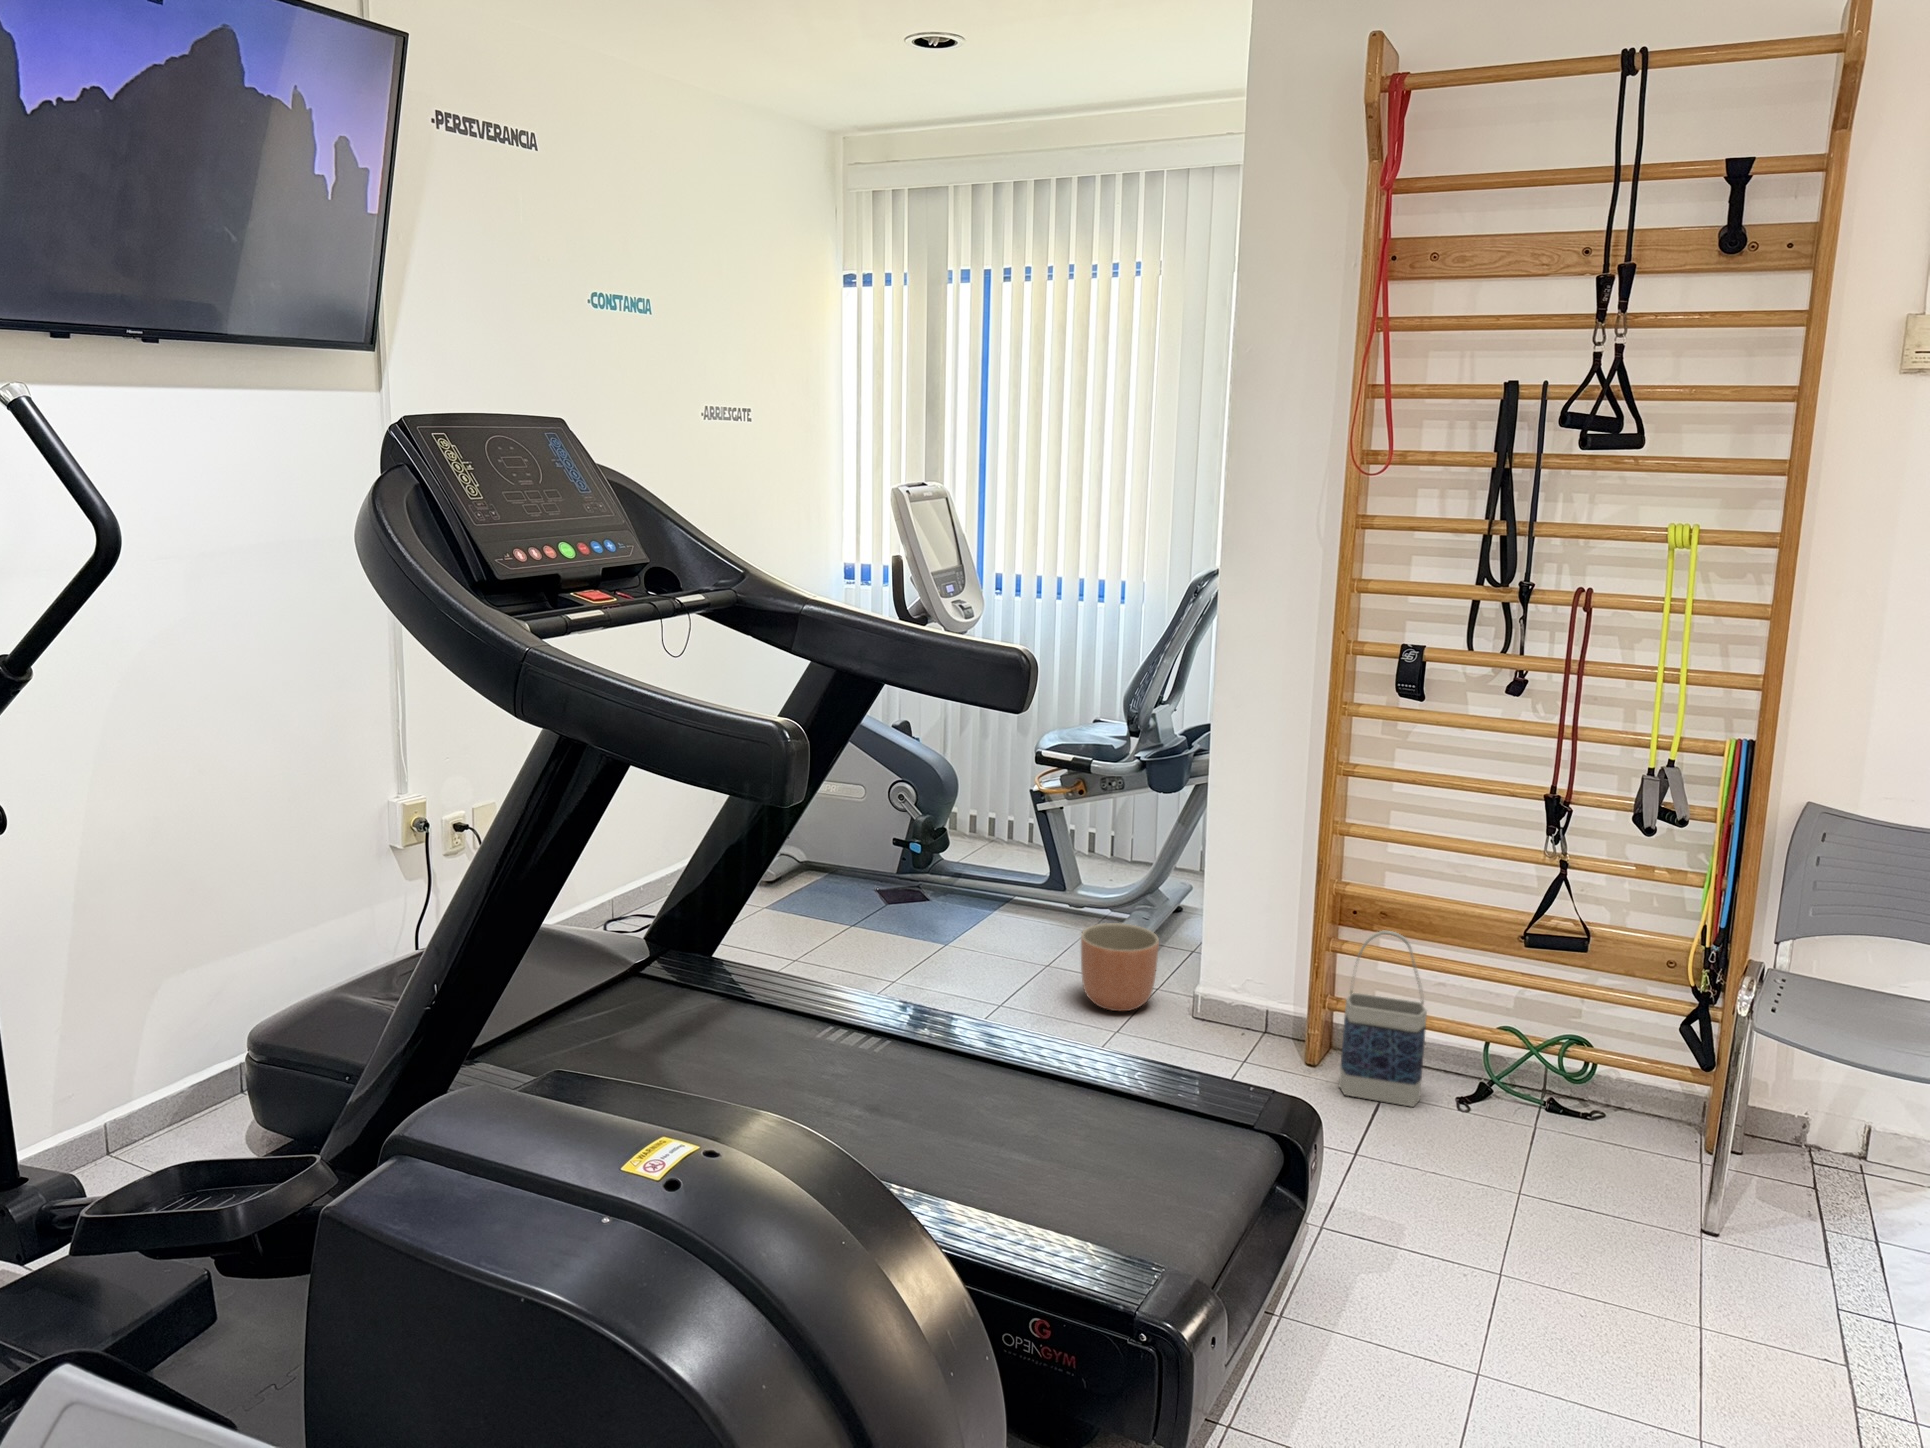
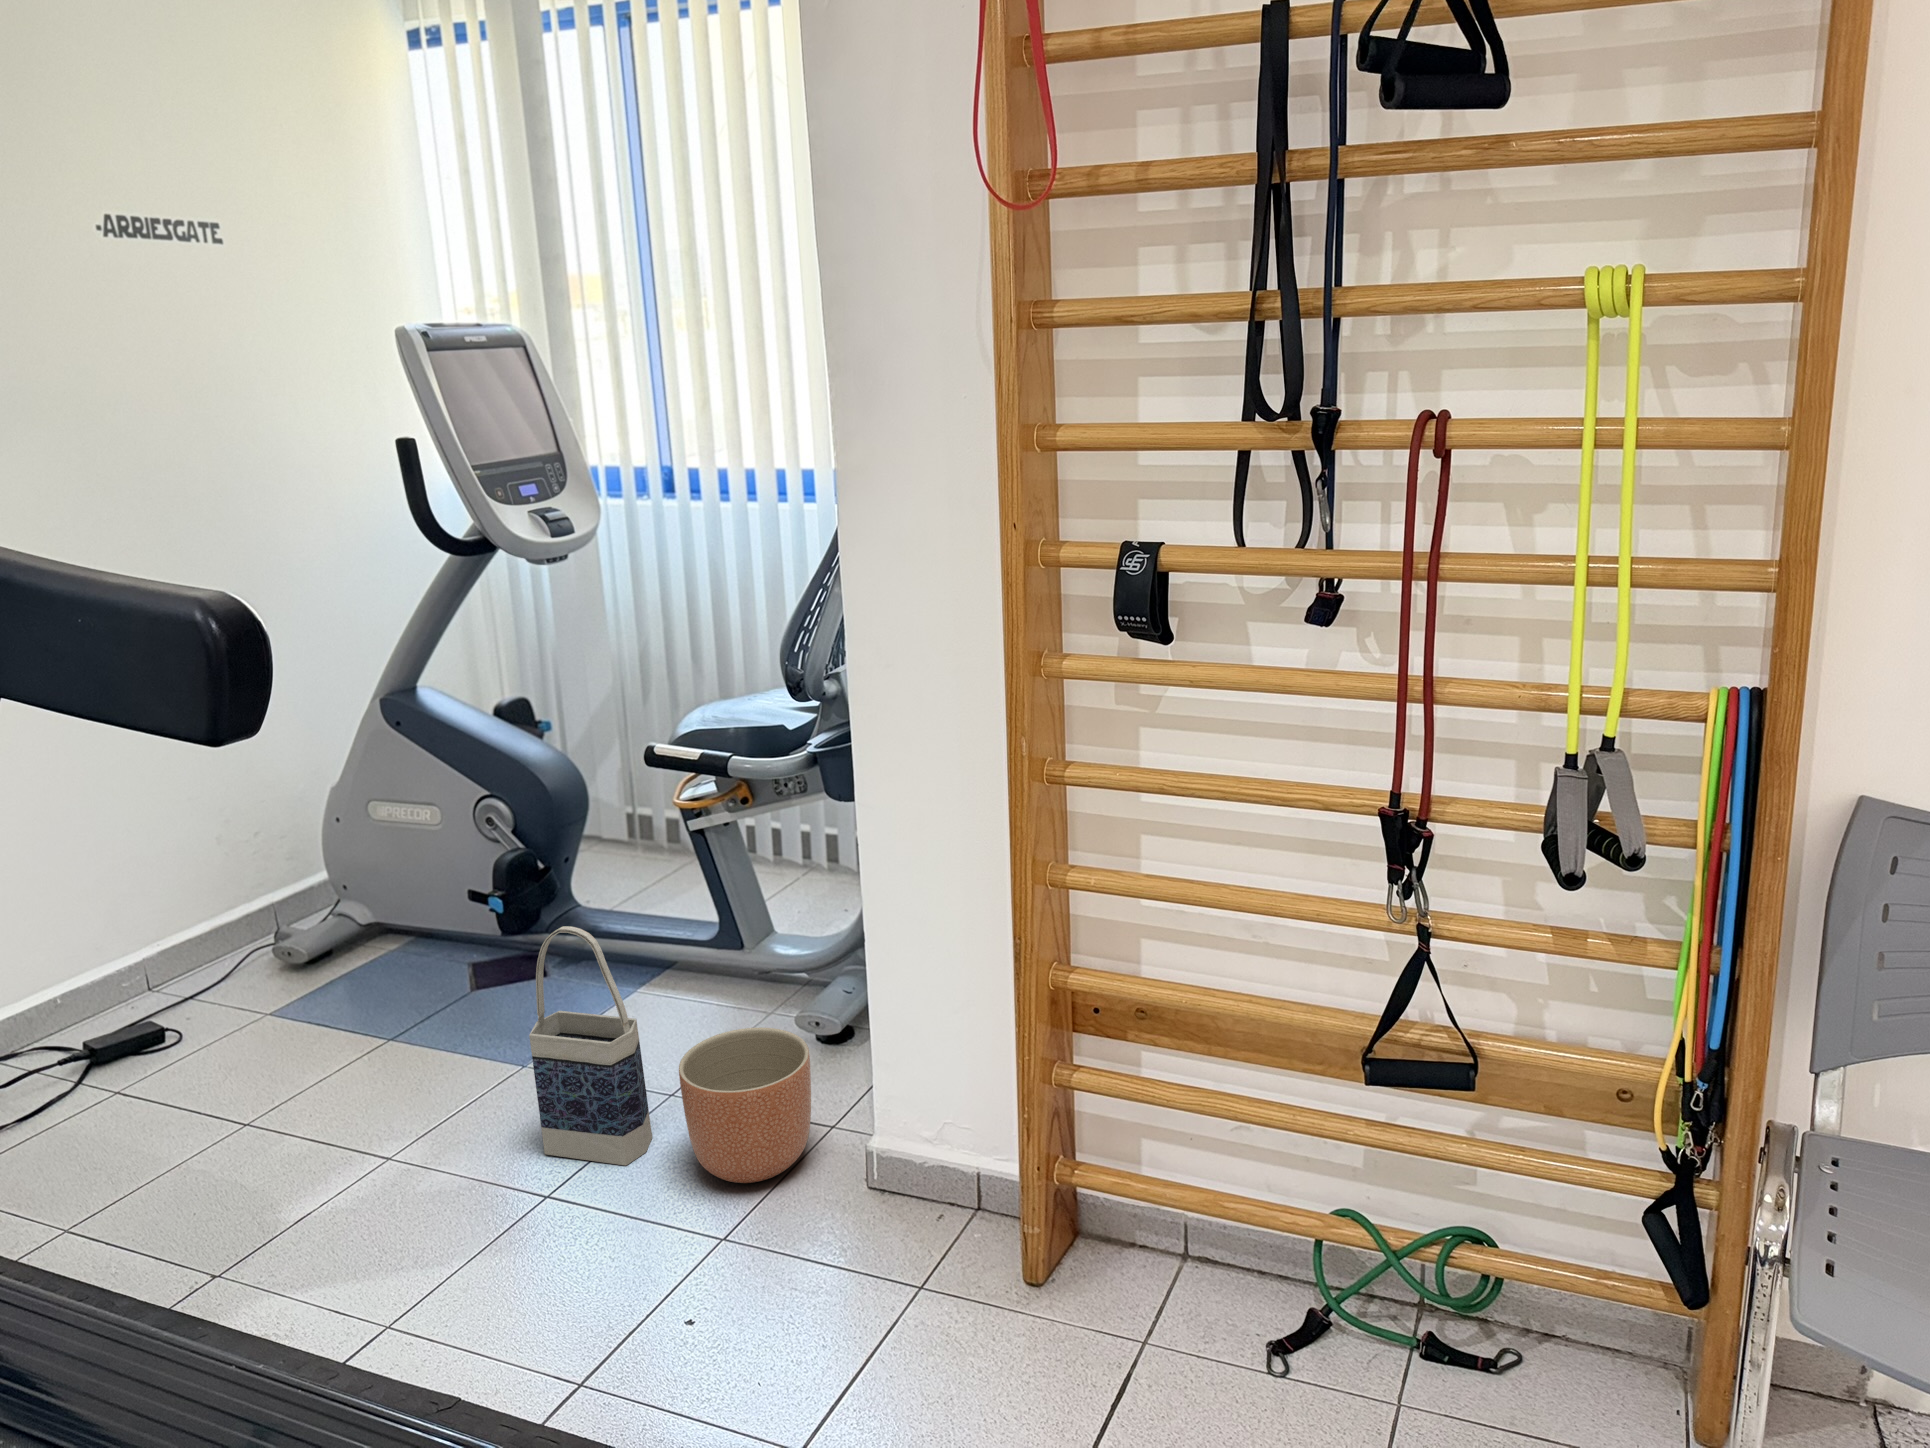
bag: present [1339,931,1427,1107] -> present [529,926,652,1166]

